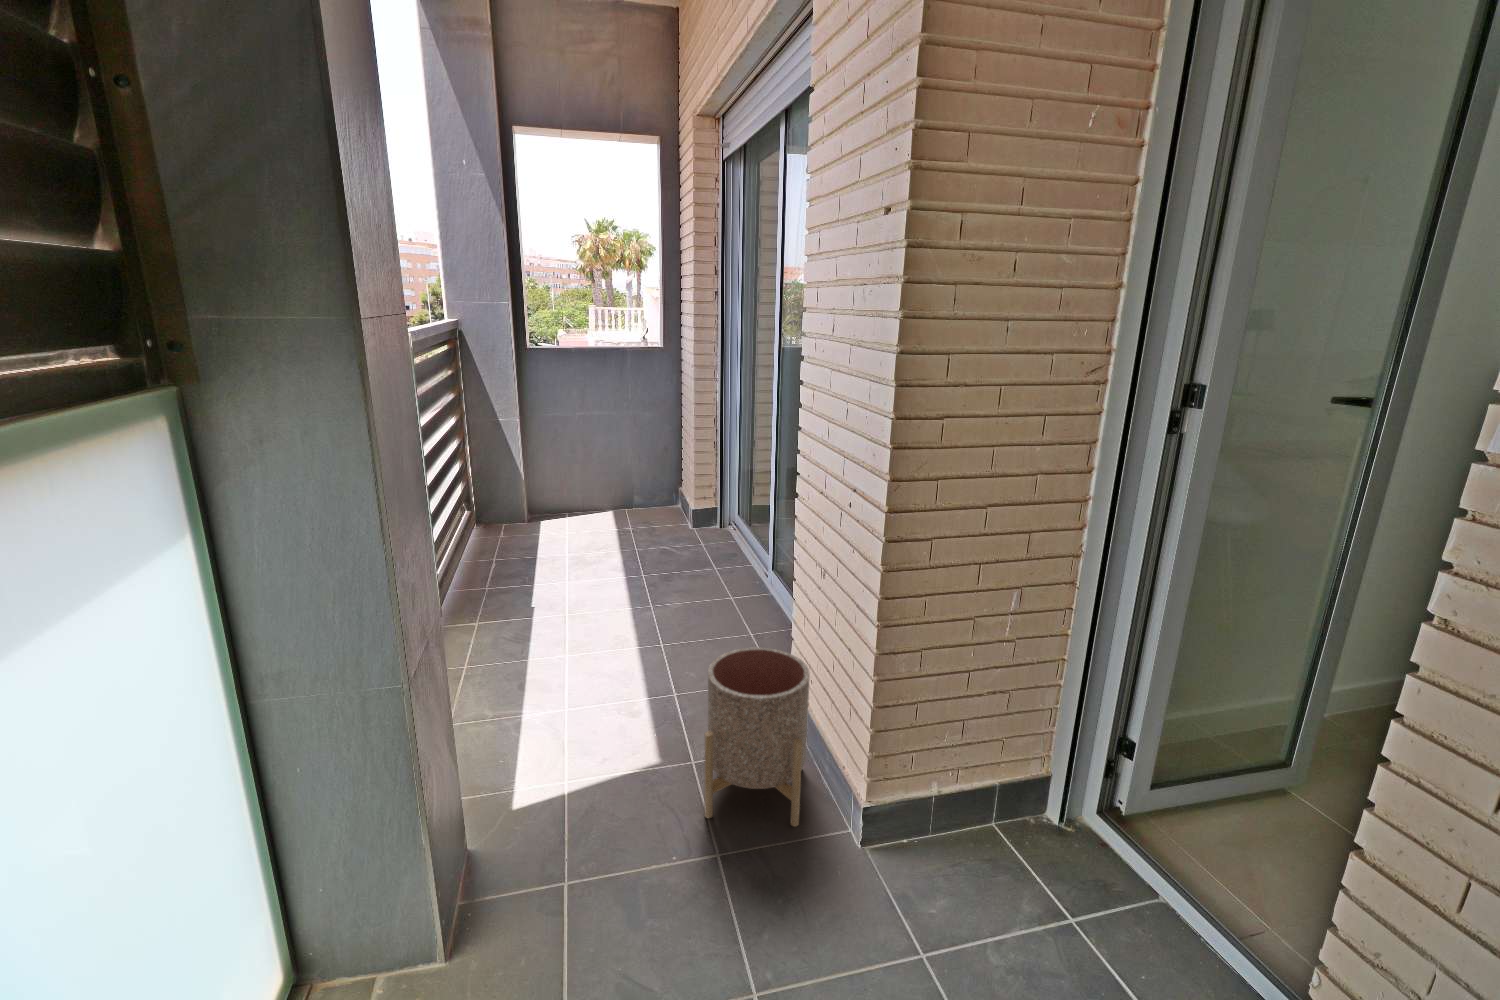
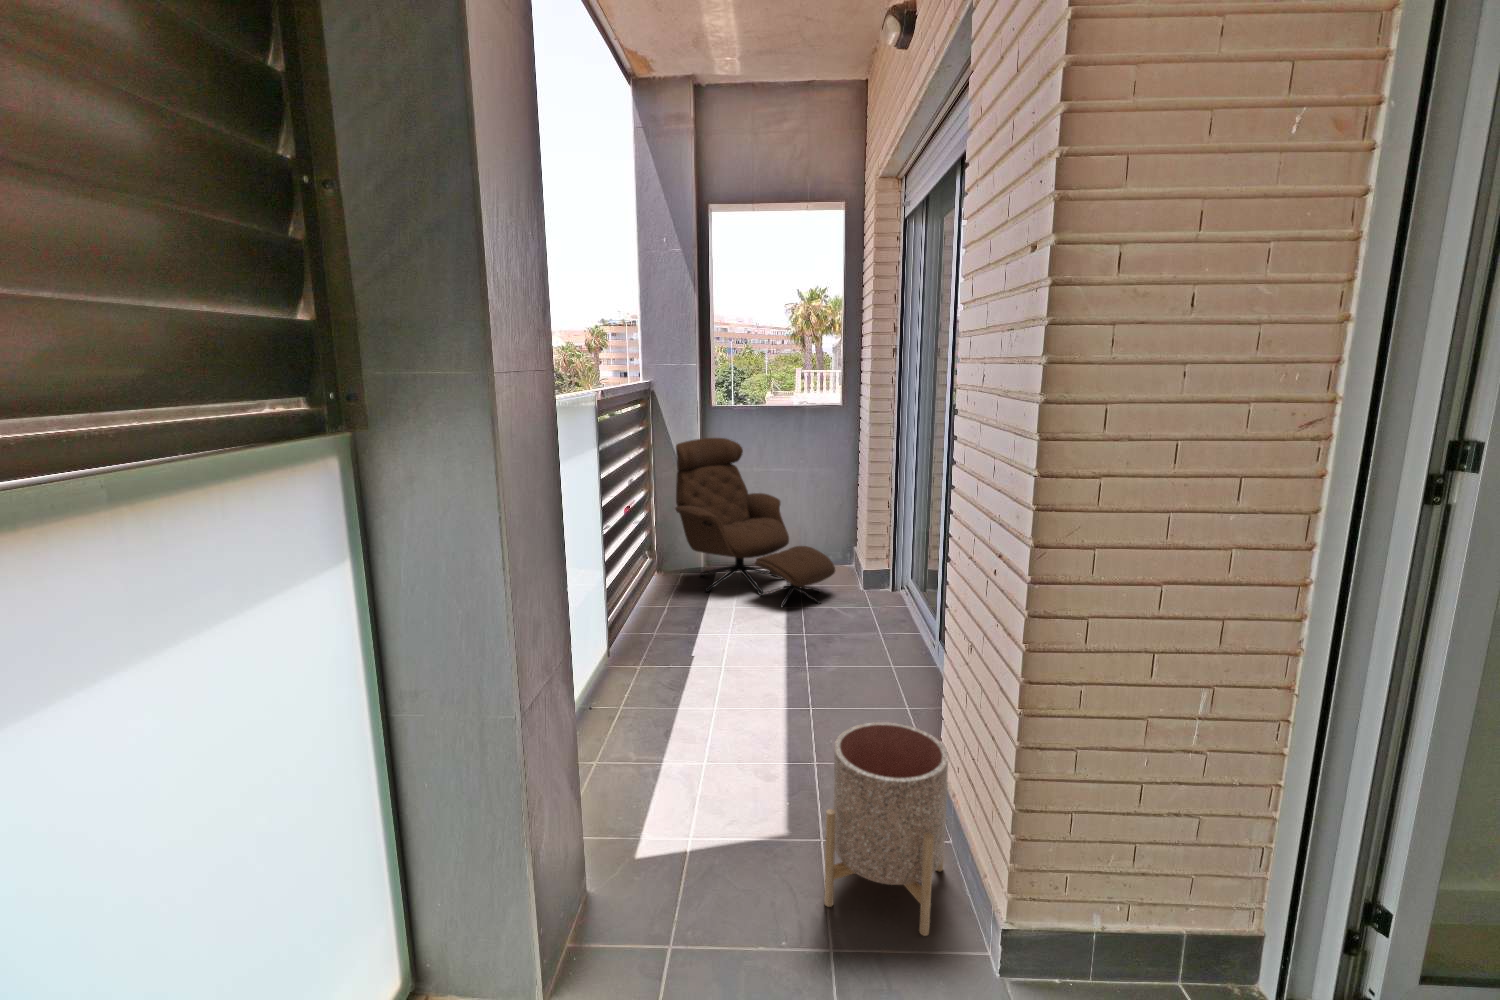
lounge chair: none [491,381,666,551] -> present [675,438,835,607]

